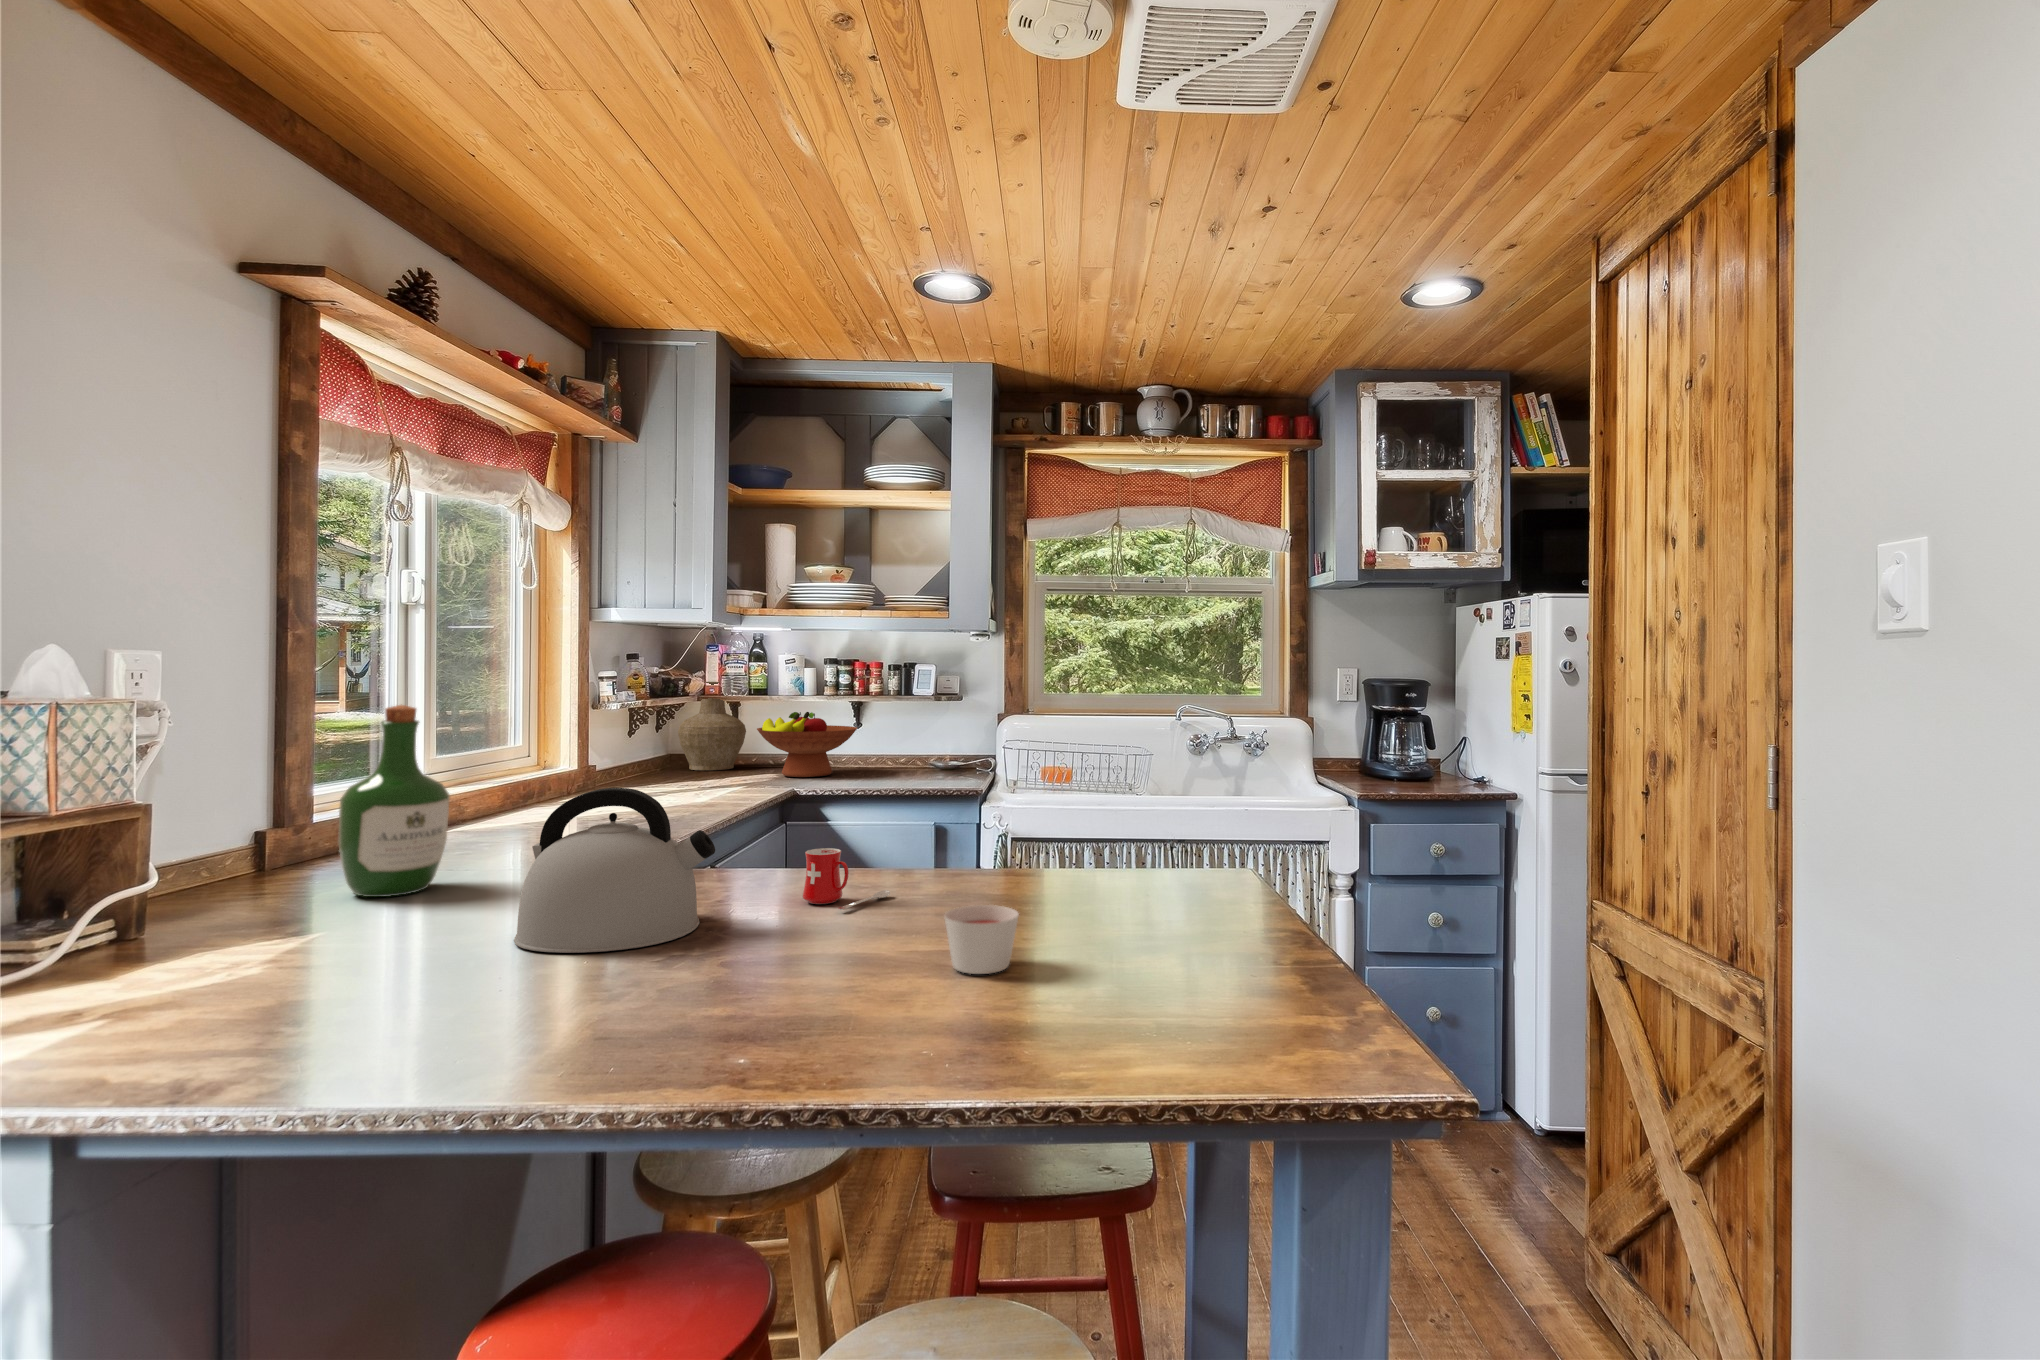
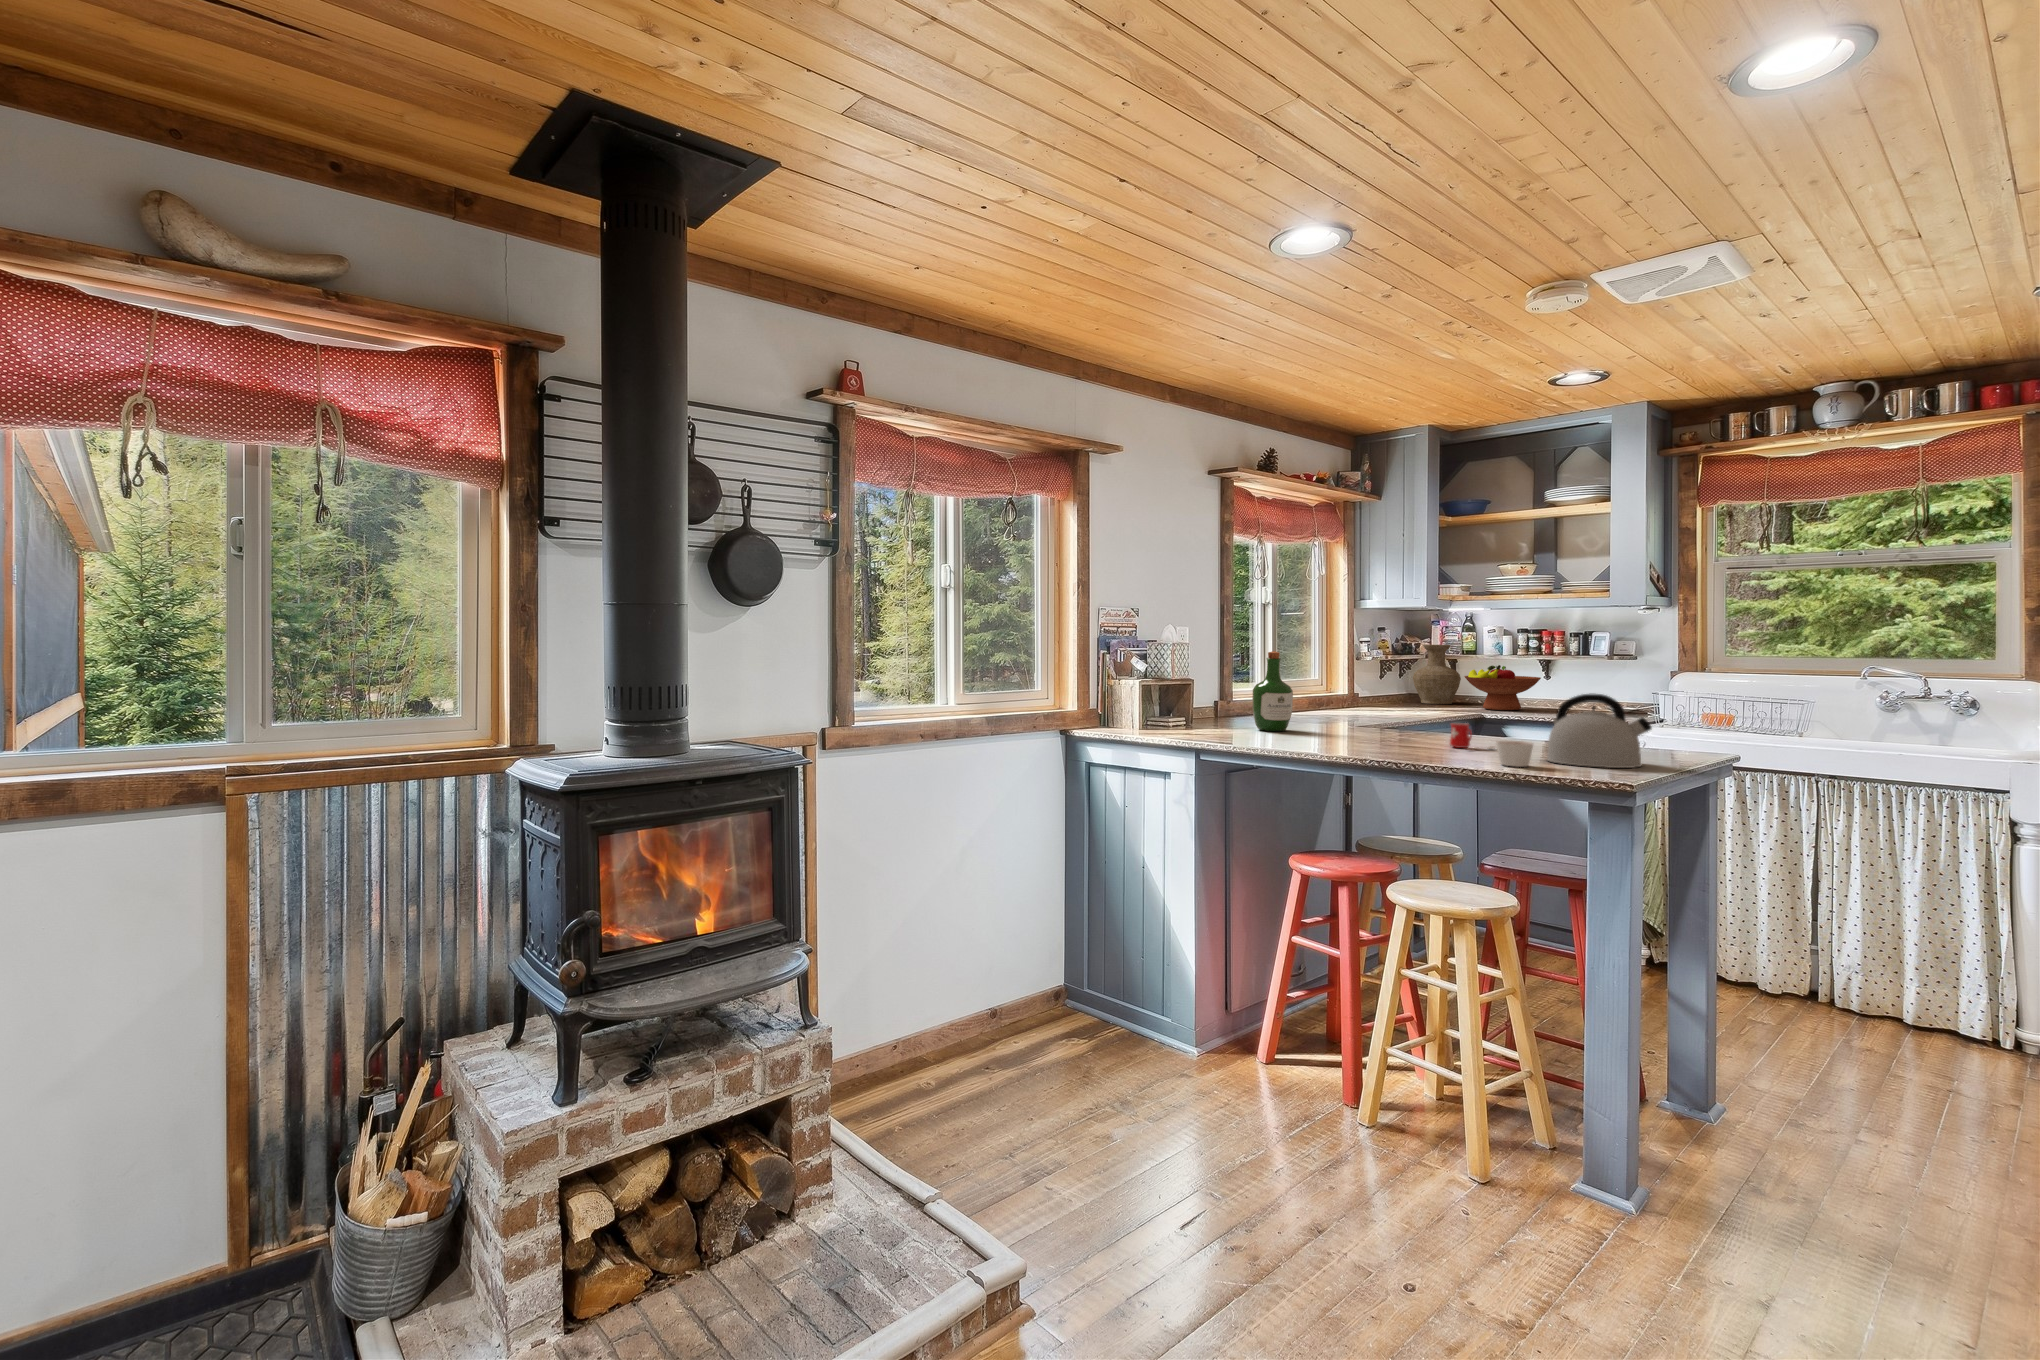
kettle: present [514,788,715,953] -> present [1547,694,1652,768]

